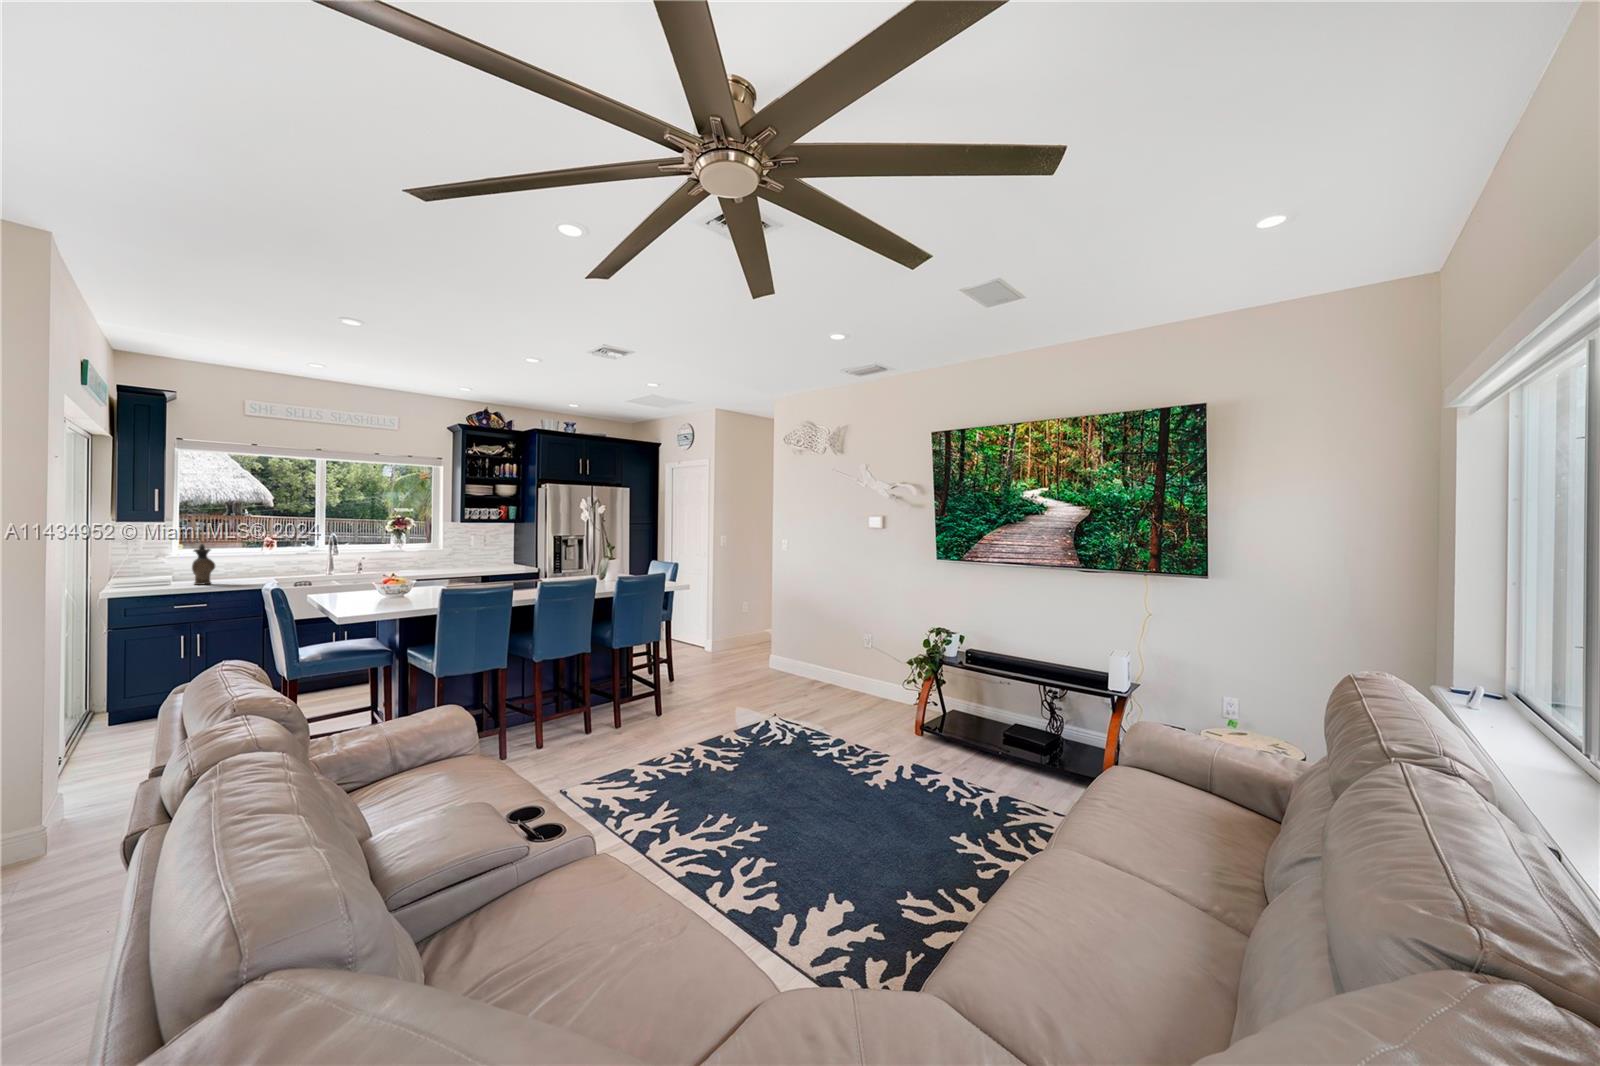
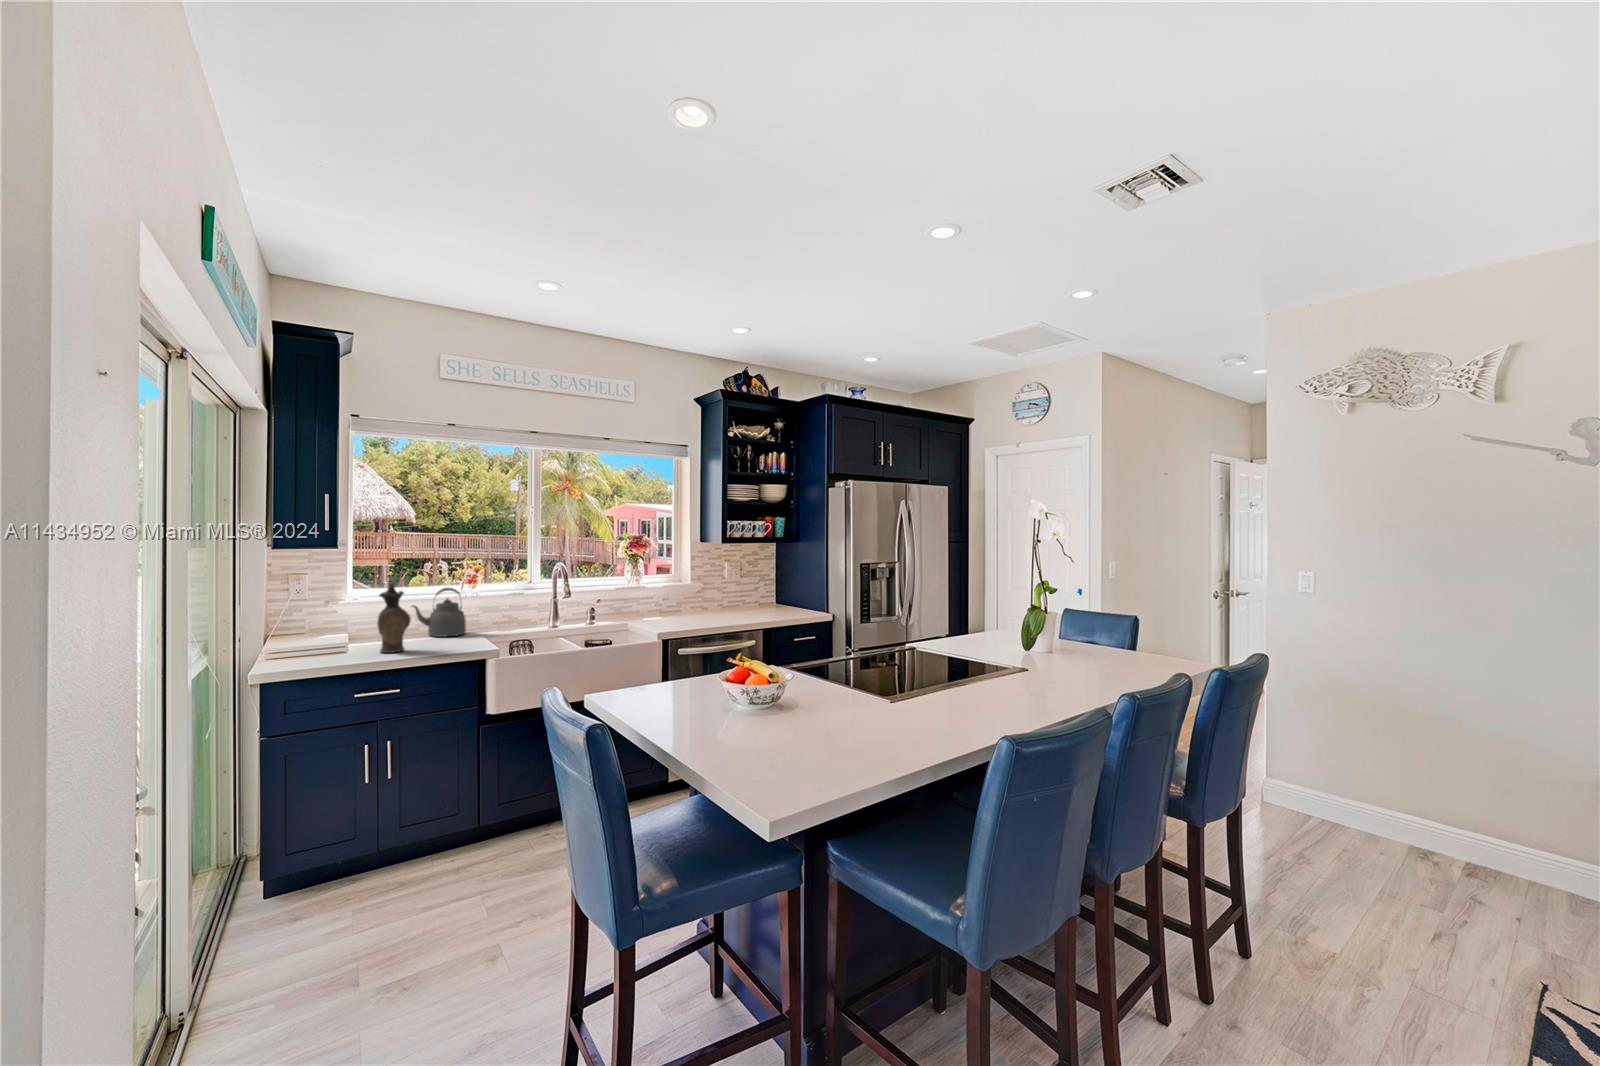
kettle: none [219,548,261,578] -> present [412,588,466,637]

